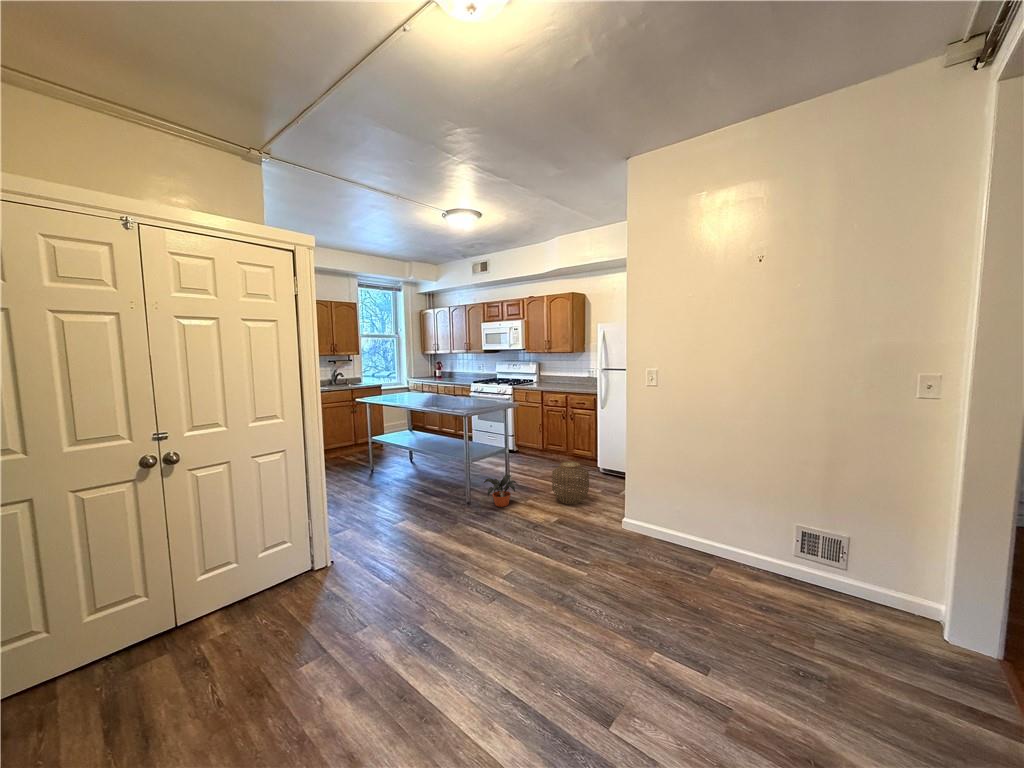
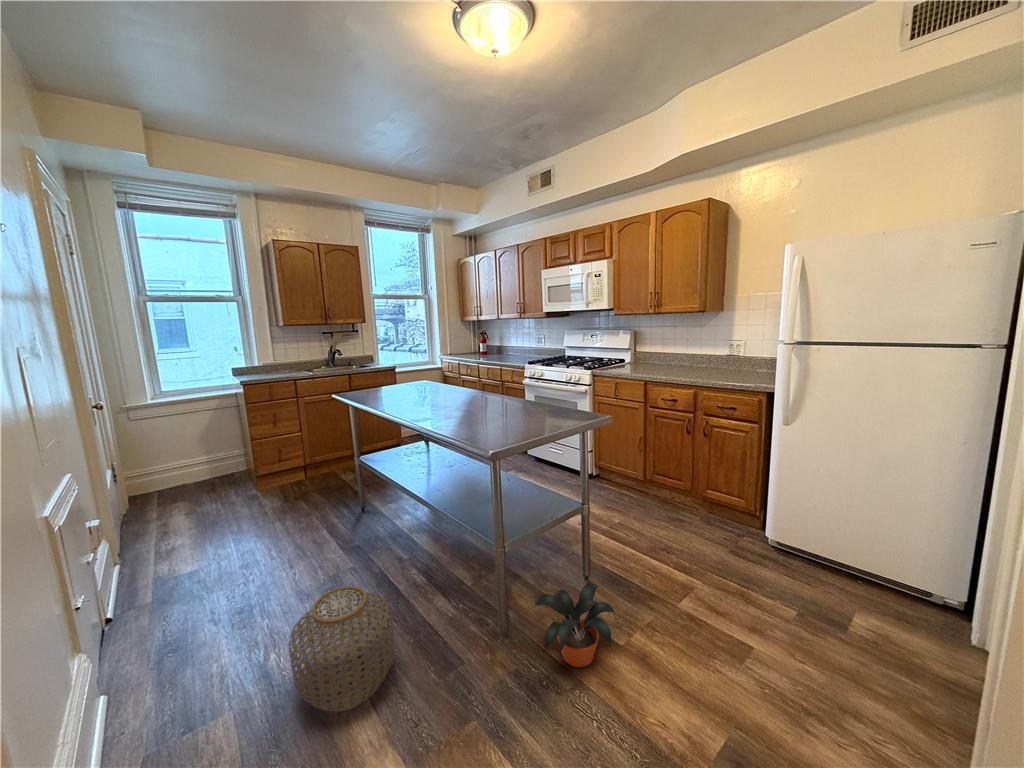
woven basket: present [552,461,589,504] -> present [289,586,394,711]

